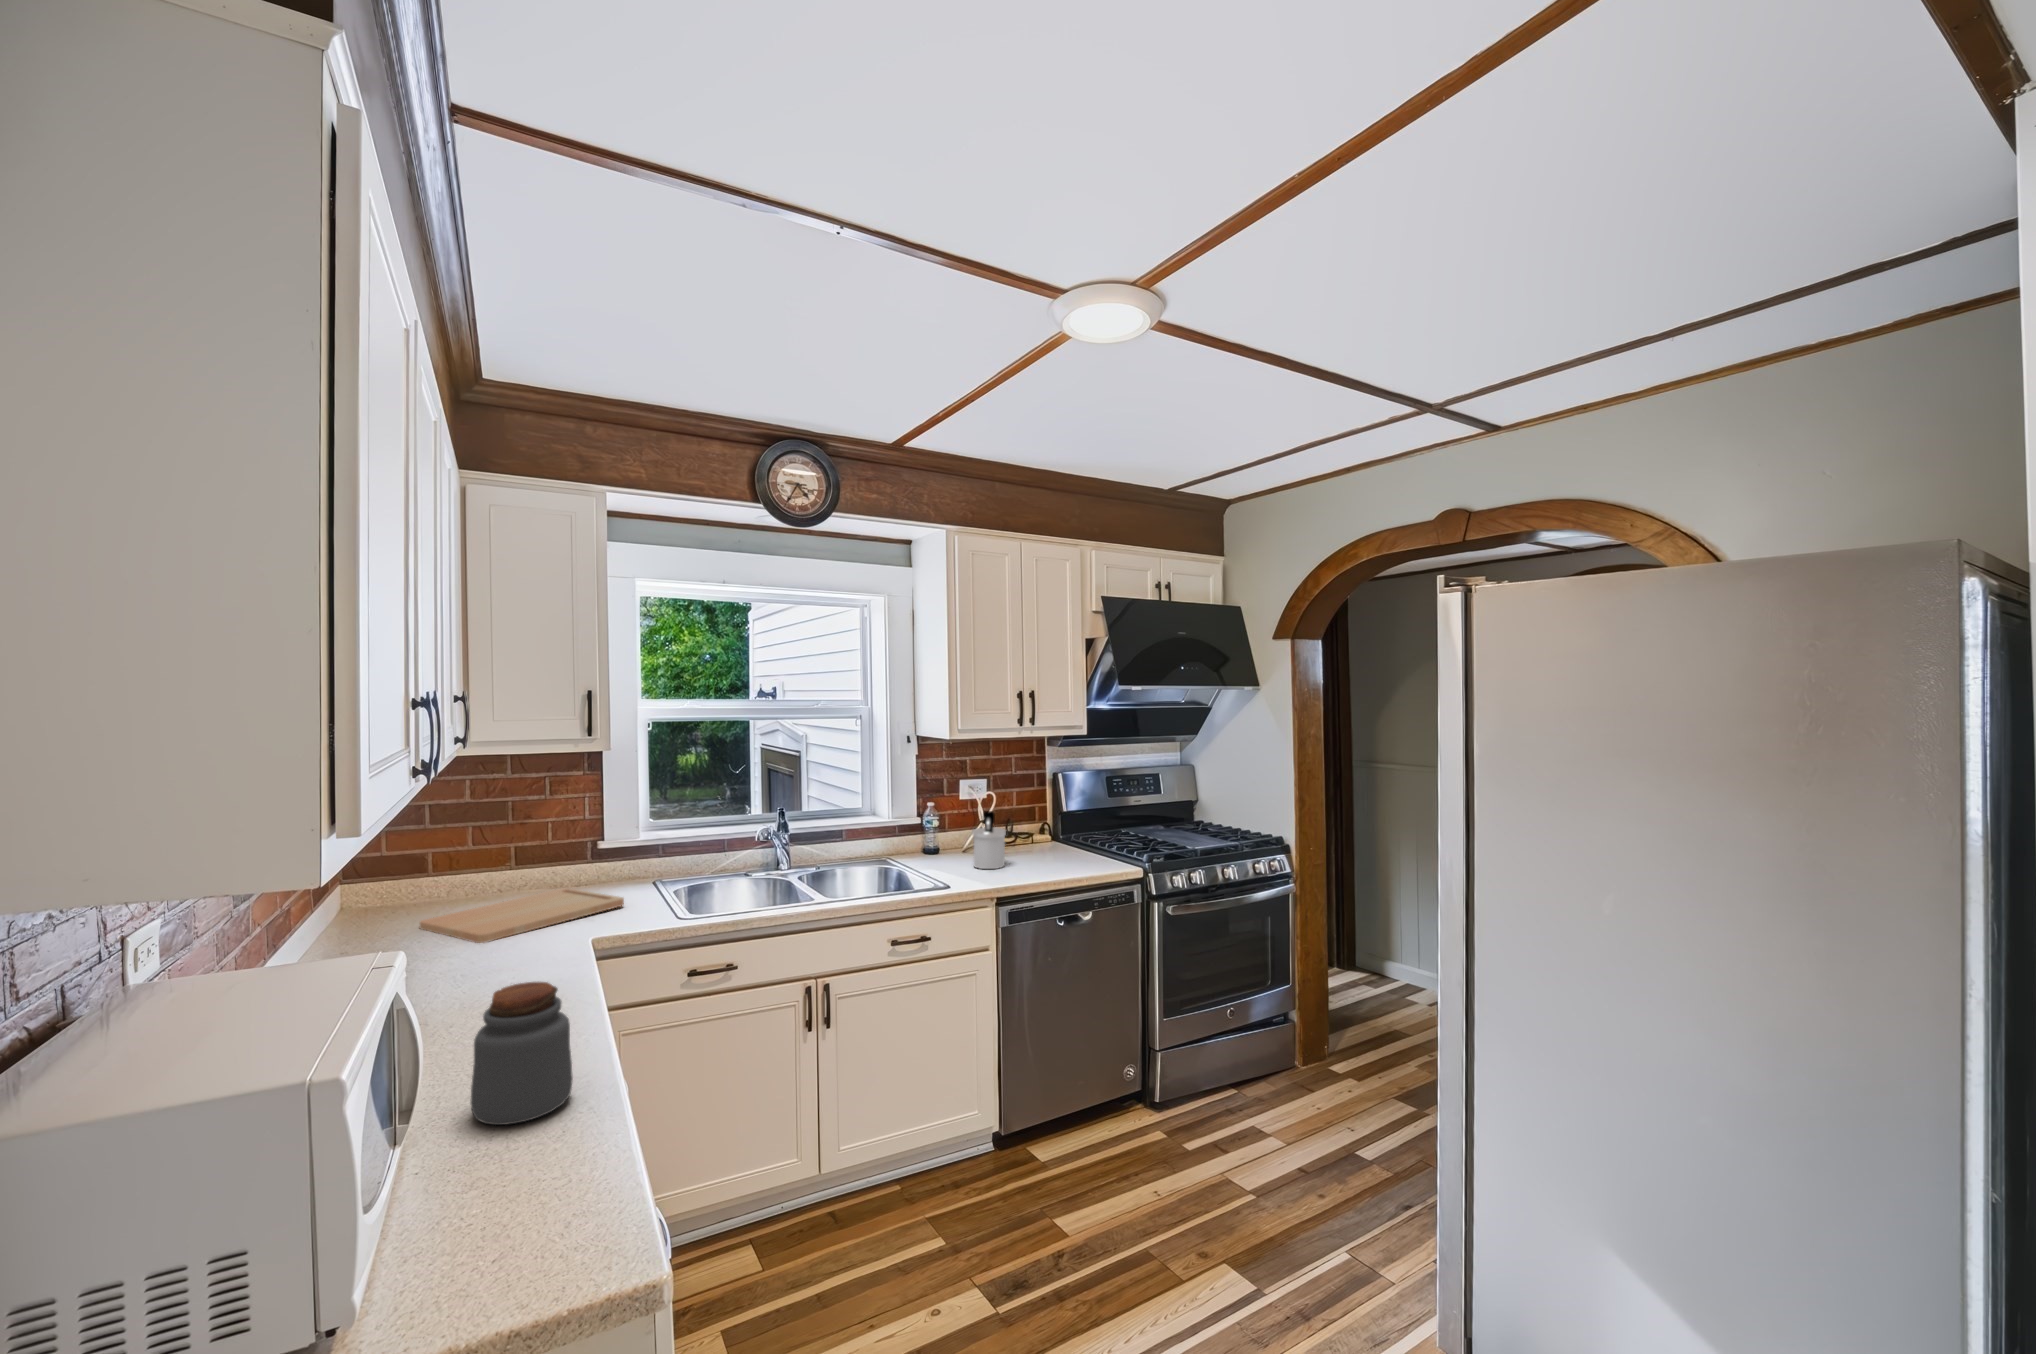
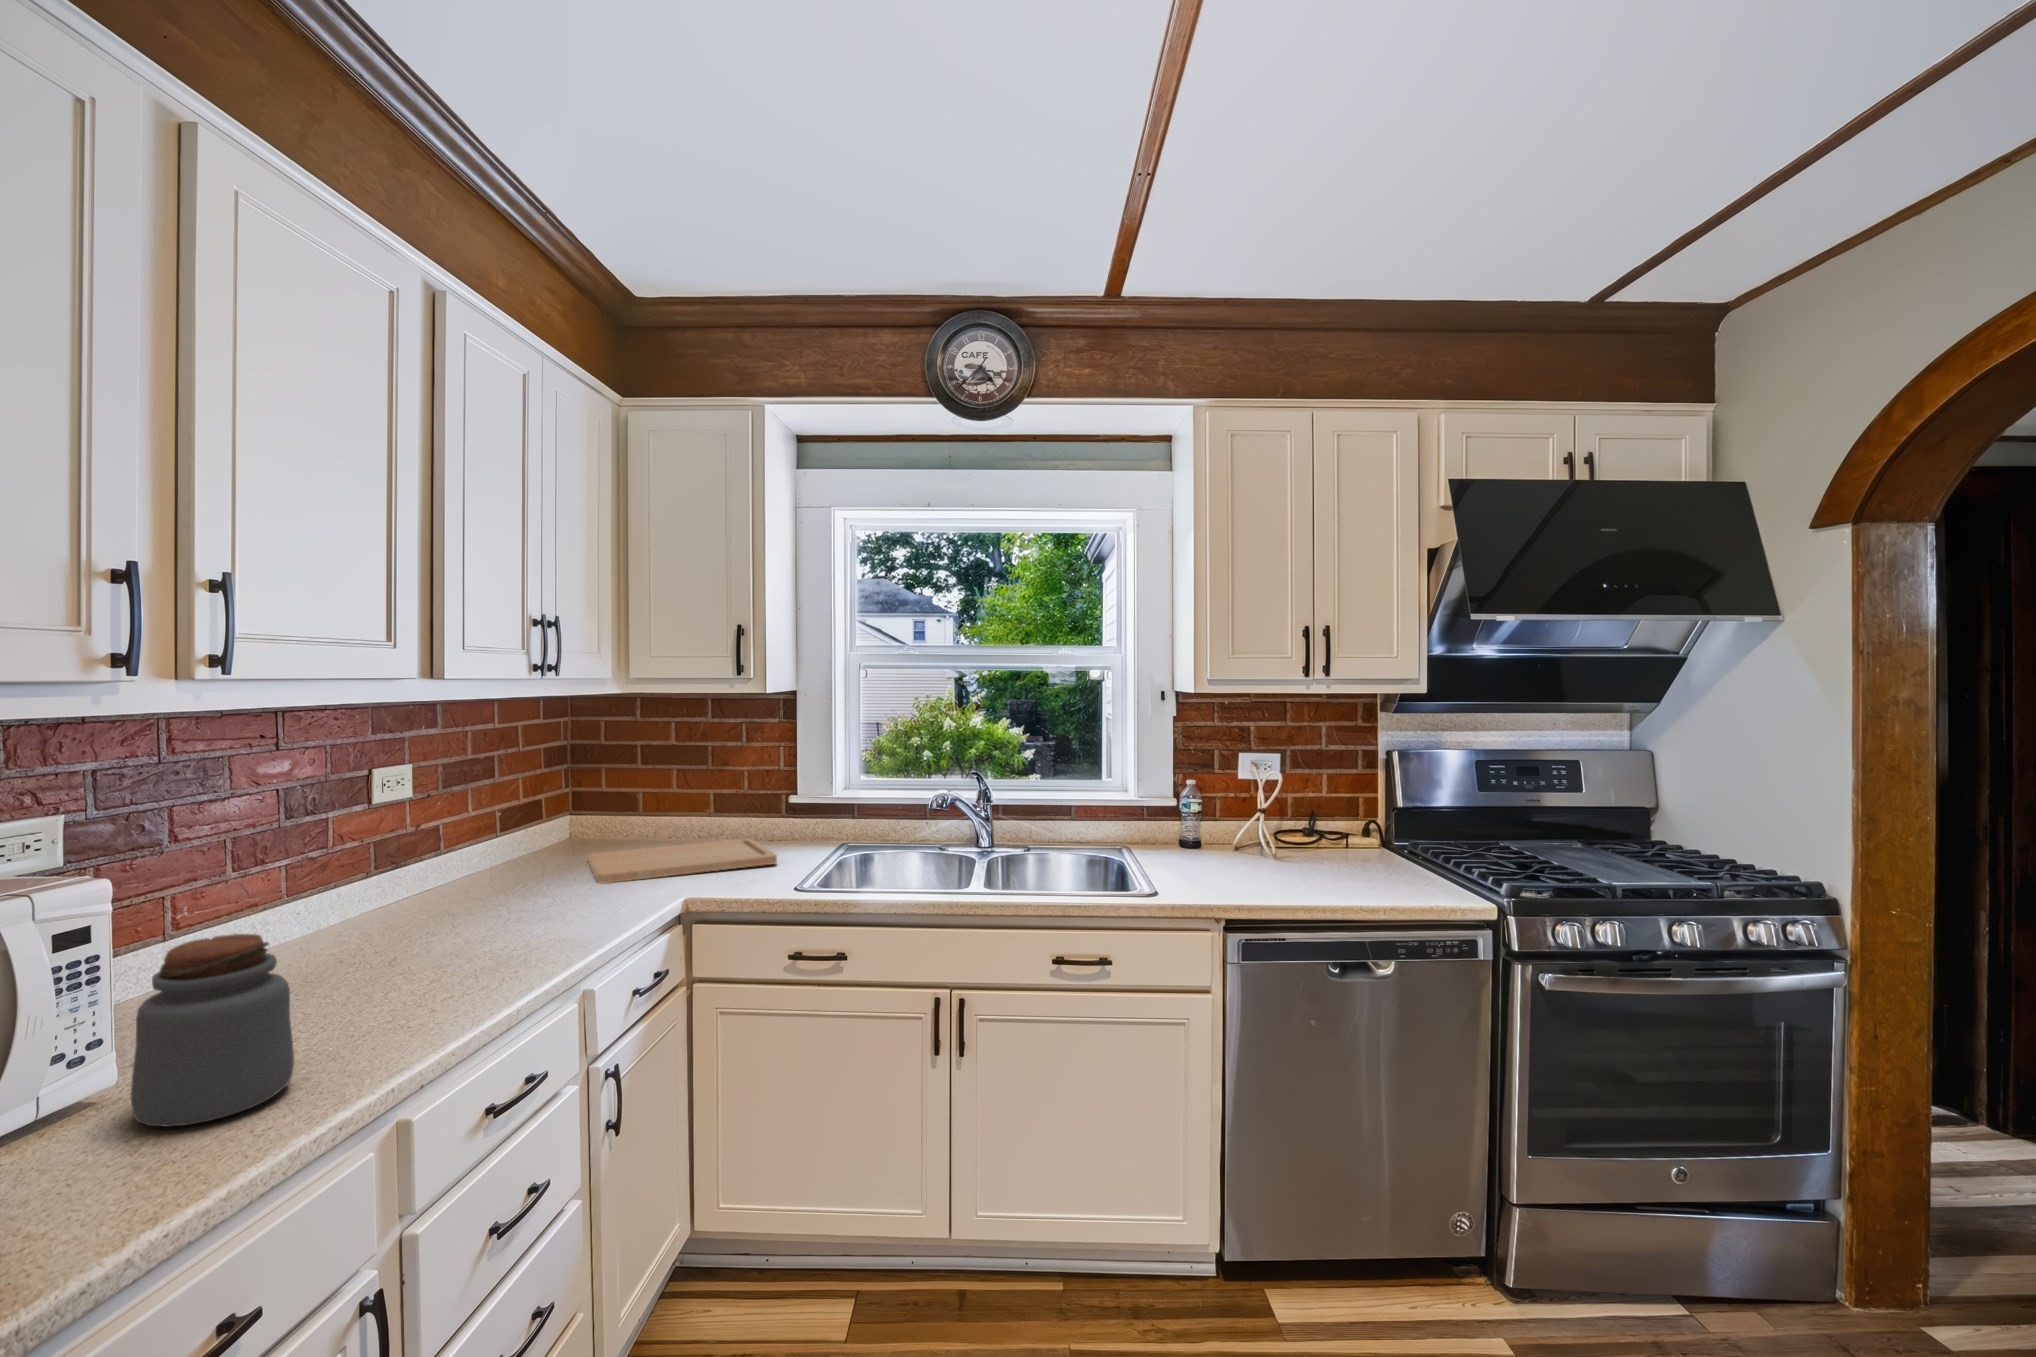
soap dispenser: present [972,811,1006,869] -> none [1223,794,1273,877]

